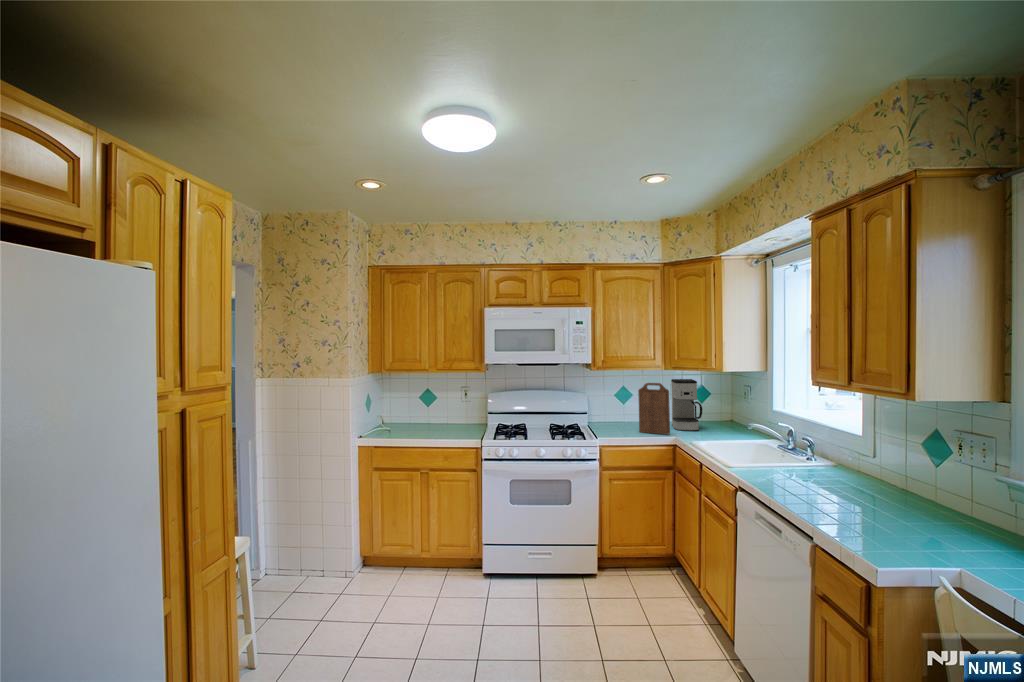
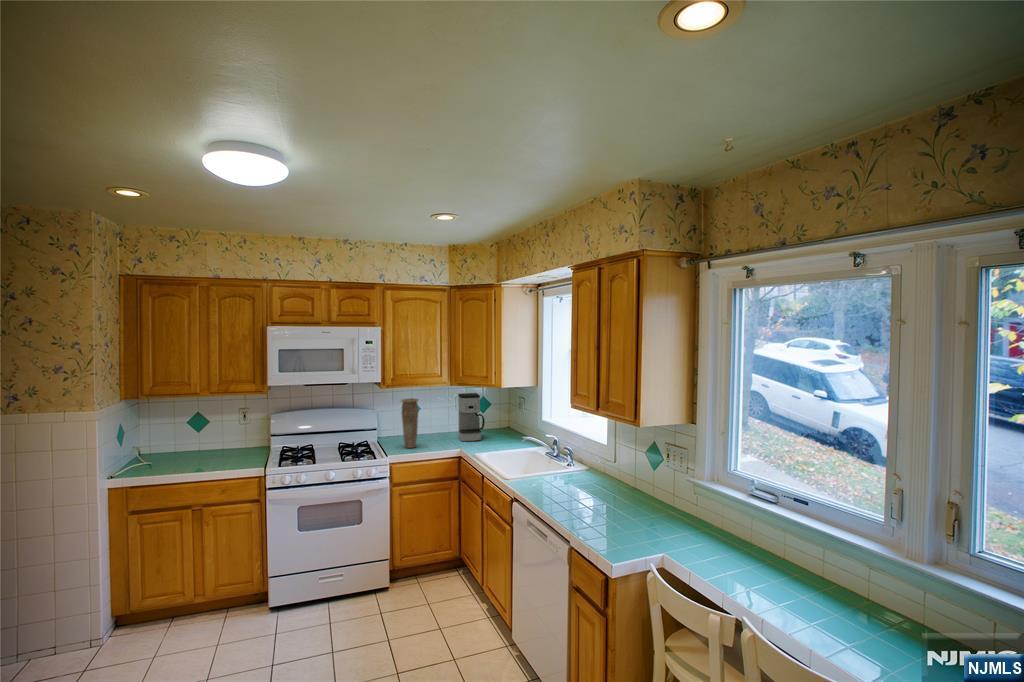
vase: none [610,381,629,432] -> present [401,398,419,448]
cutting board: present [638,383,670,434] -> none [428,399,456,447]

